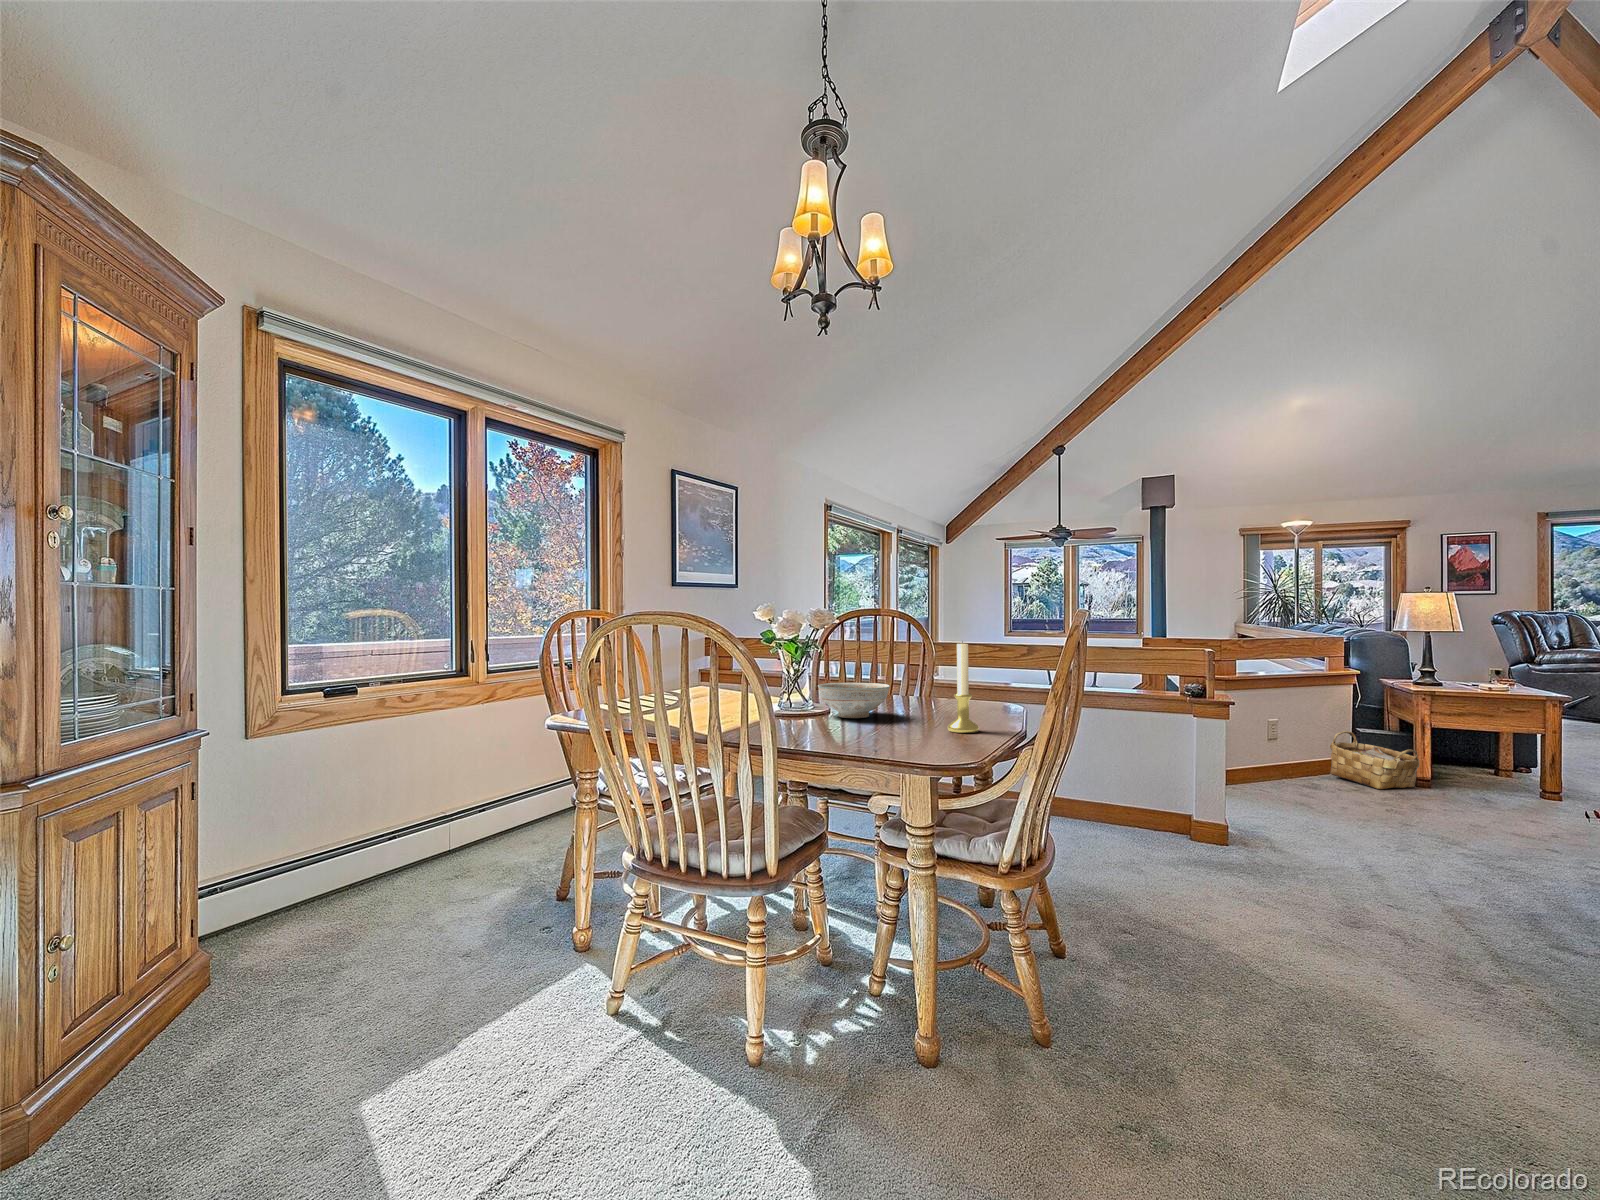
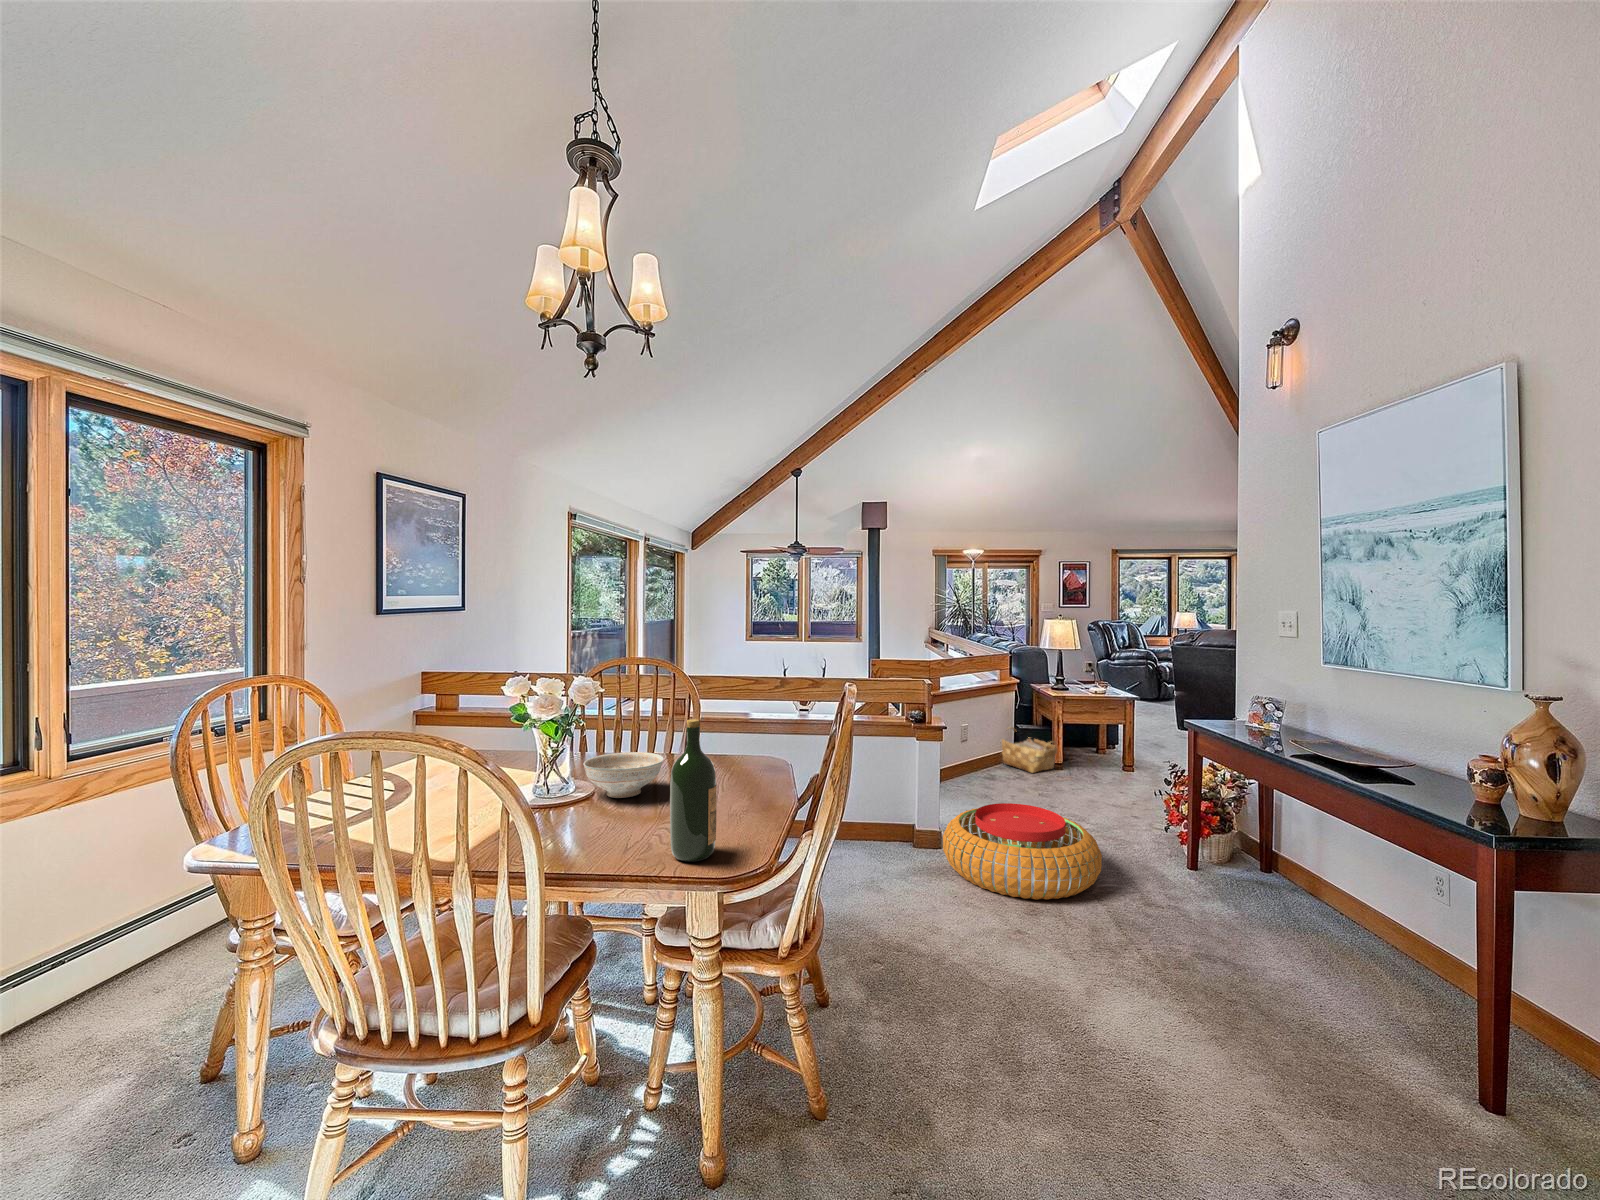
wine bottle: none [886,625,930,754] -> present [670,719,717,862]
candle holder: present [948,641,979,733] -> none [726,716,757,812]
pouf: none [1227,799,1462,914] -> present [943,803,1102,900]

